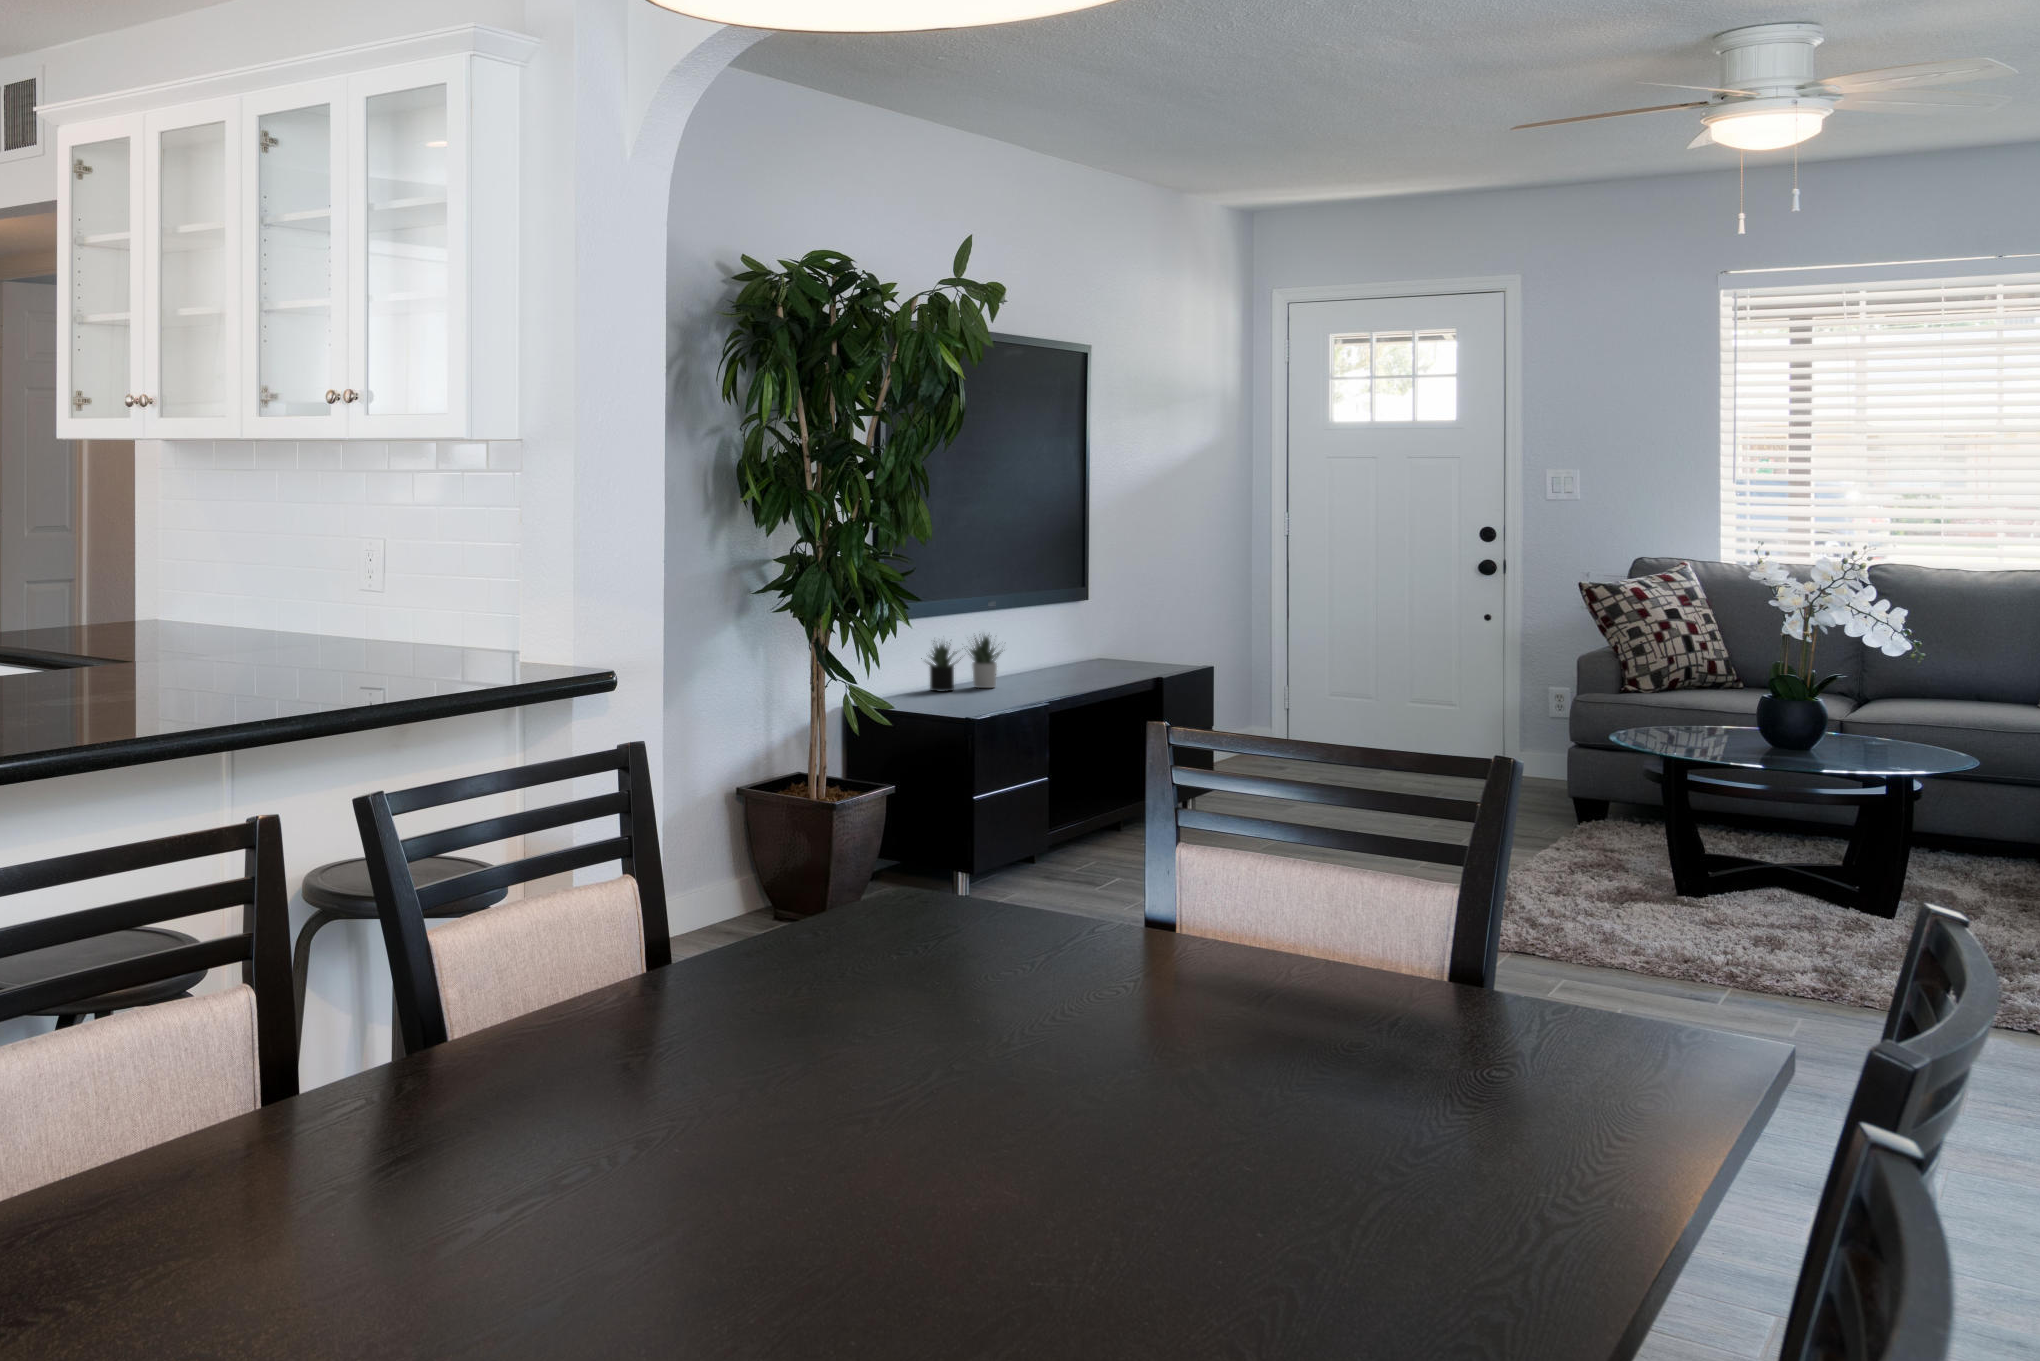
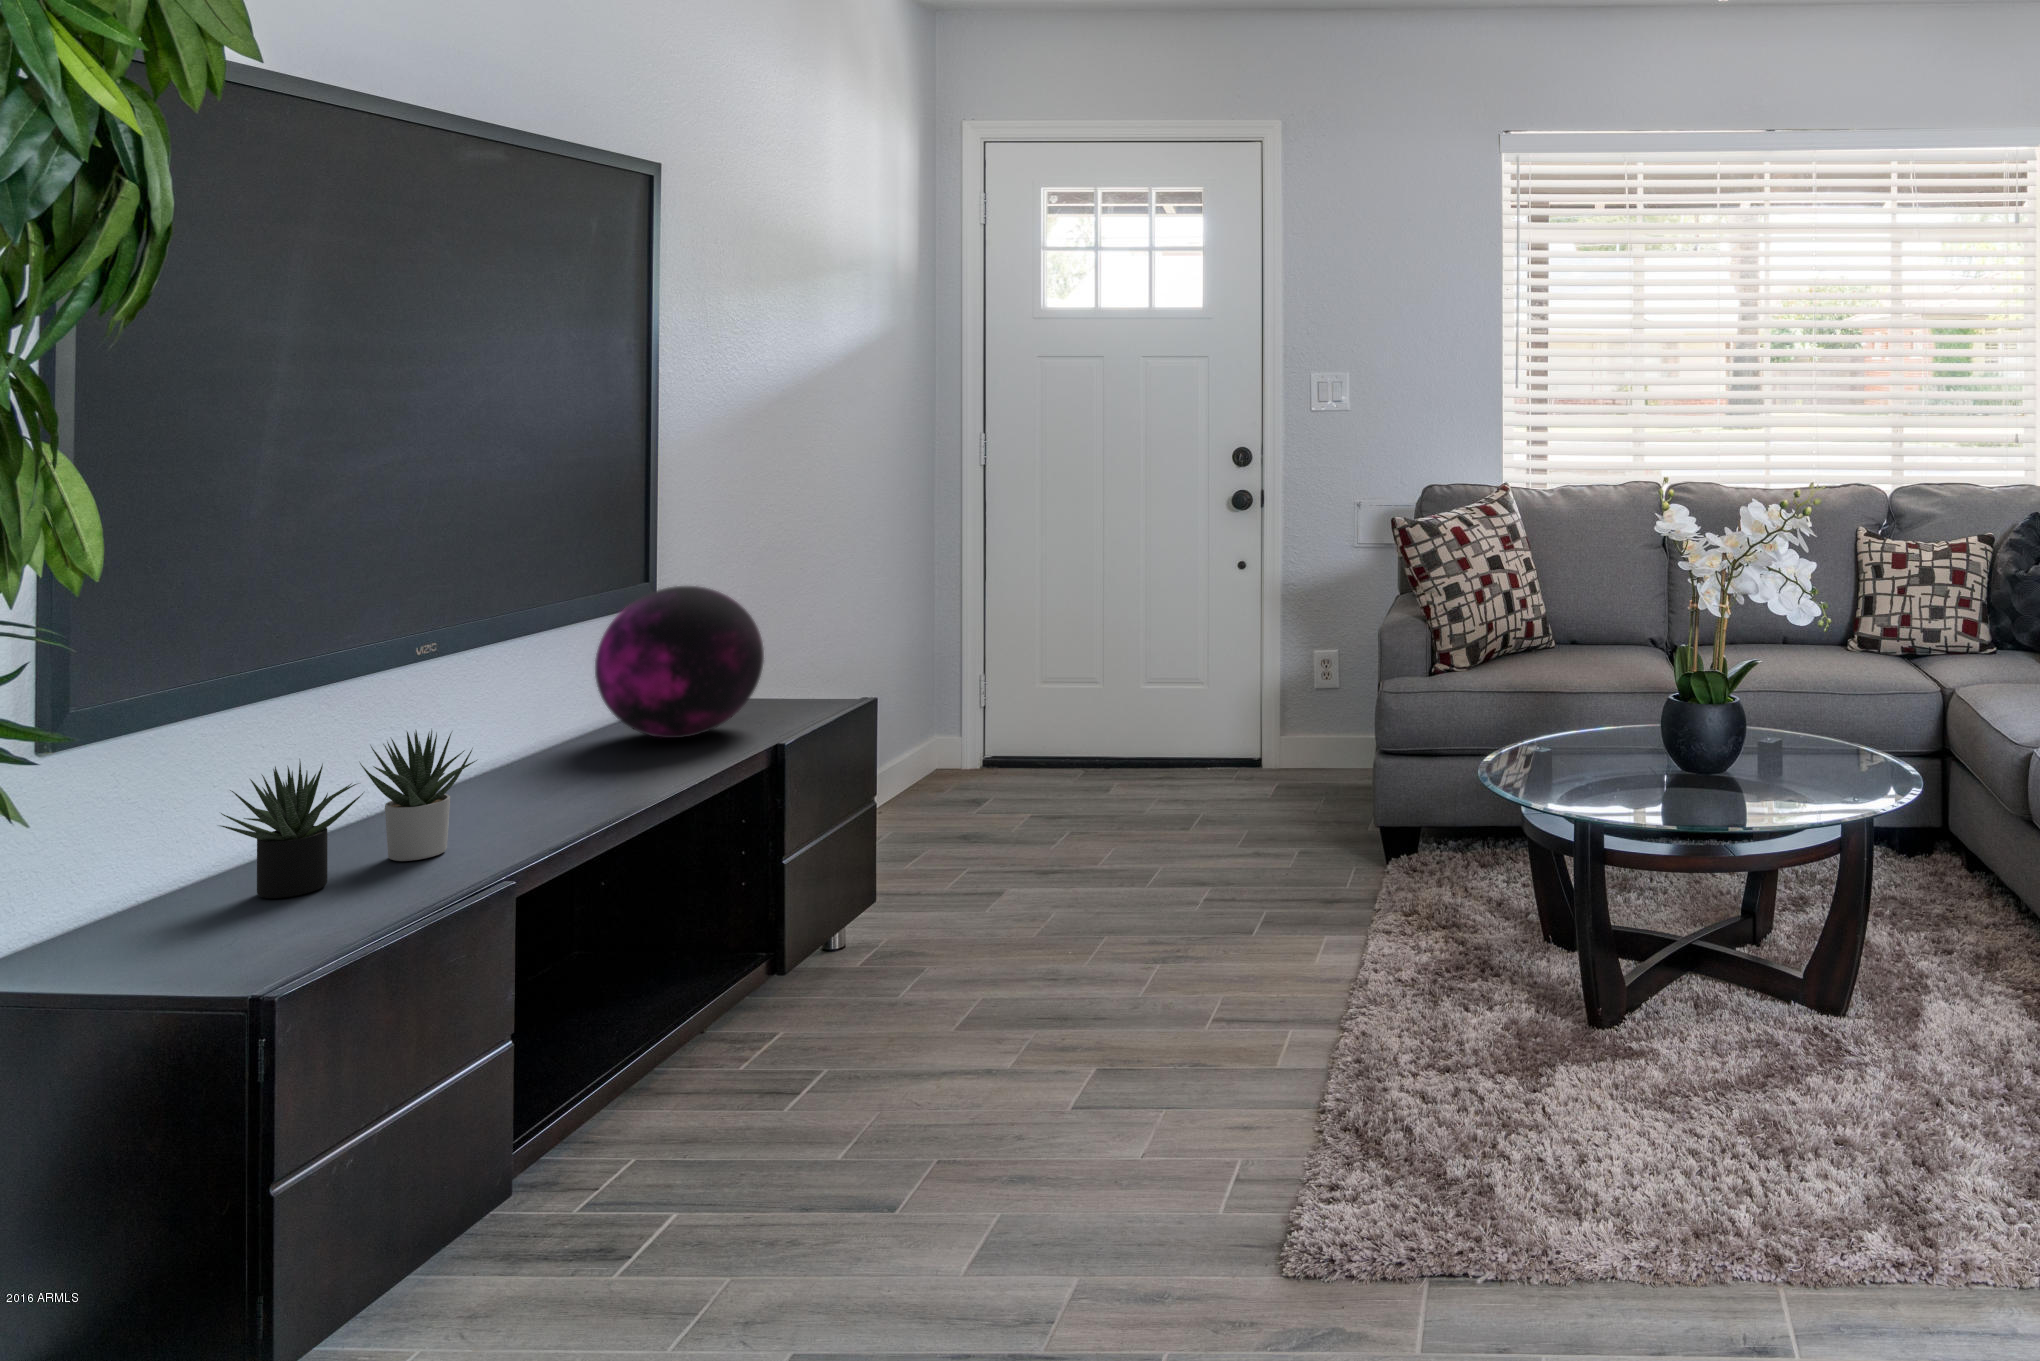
decorative orb: none [1051,586,1135,667] -> present [595,586,764,738]

